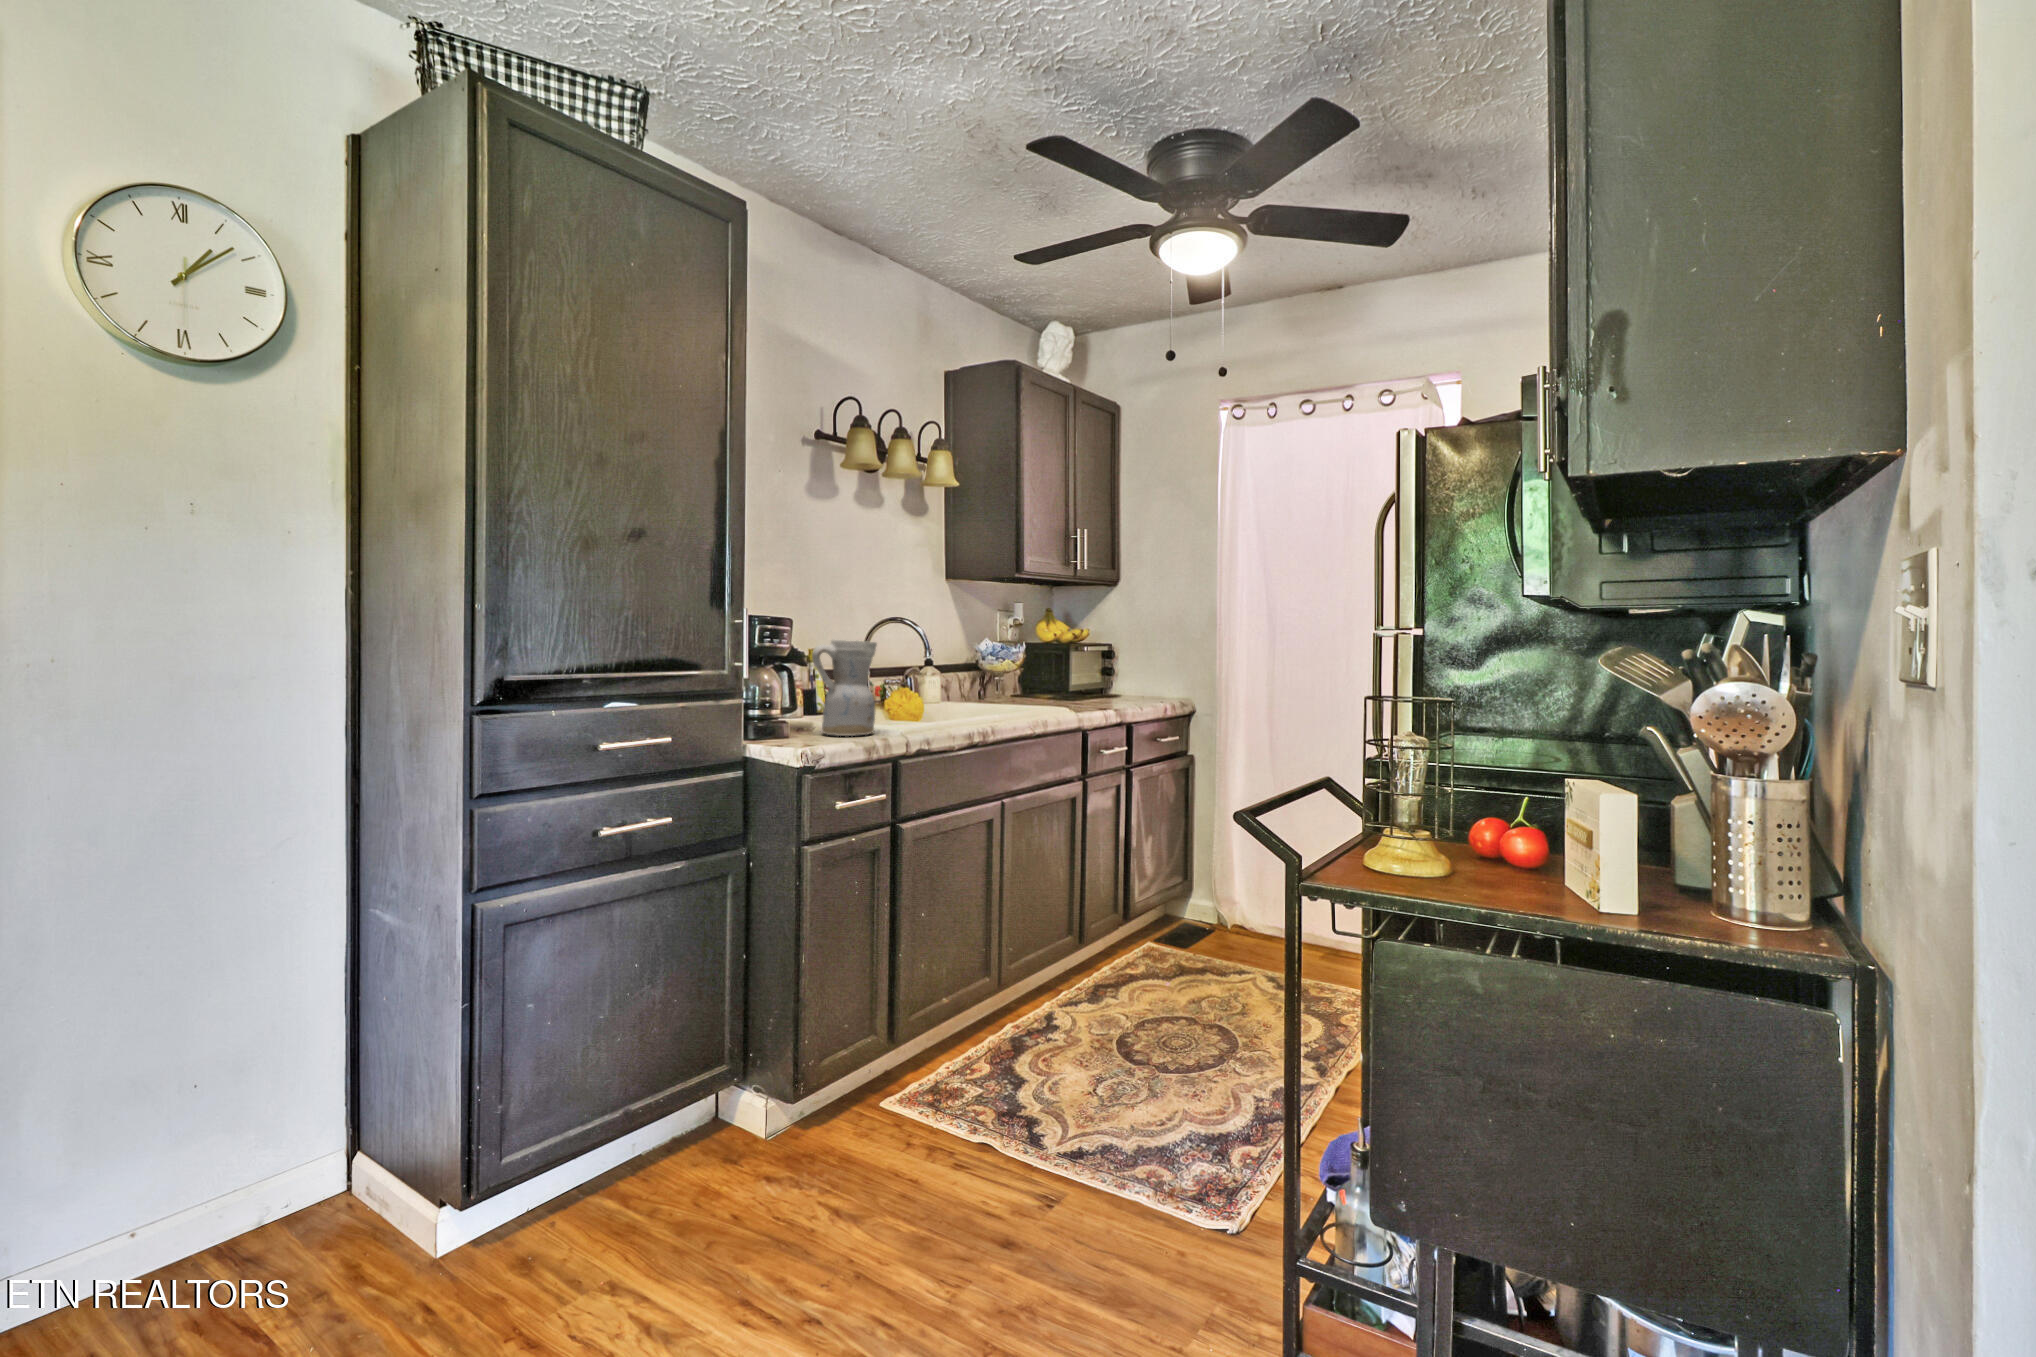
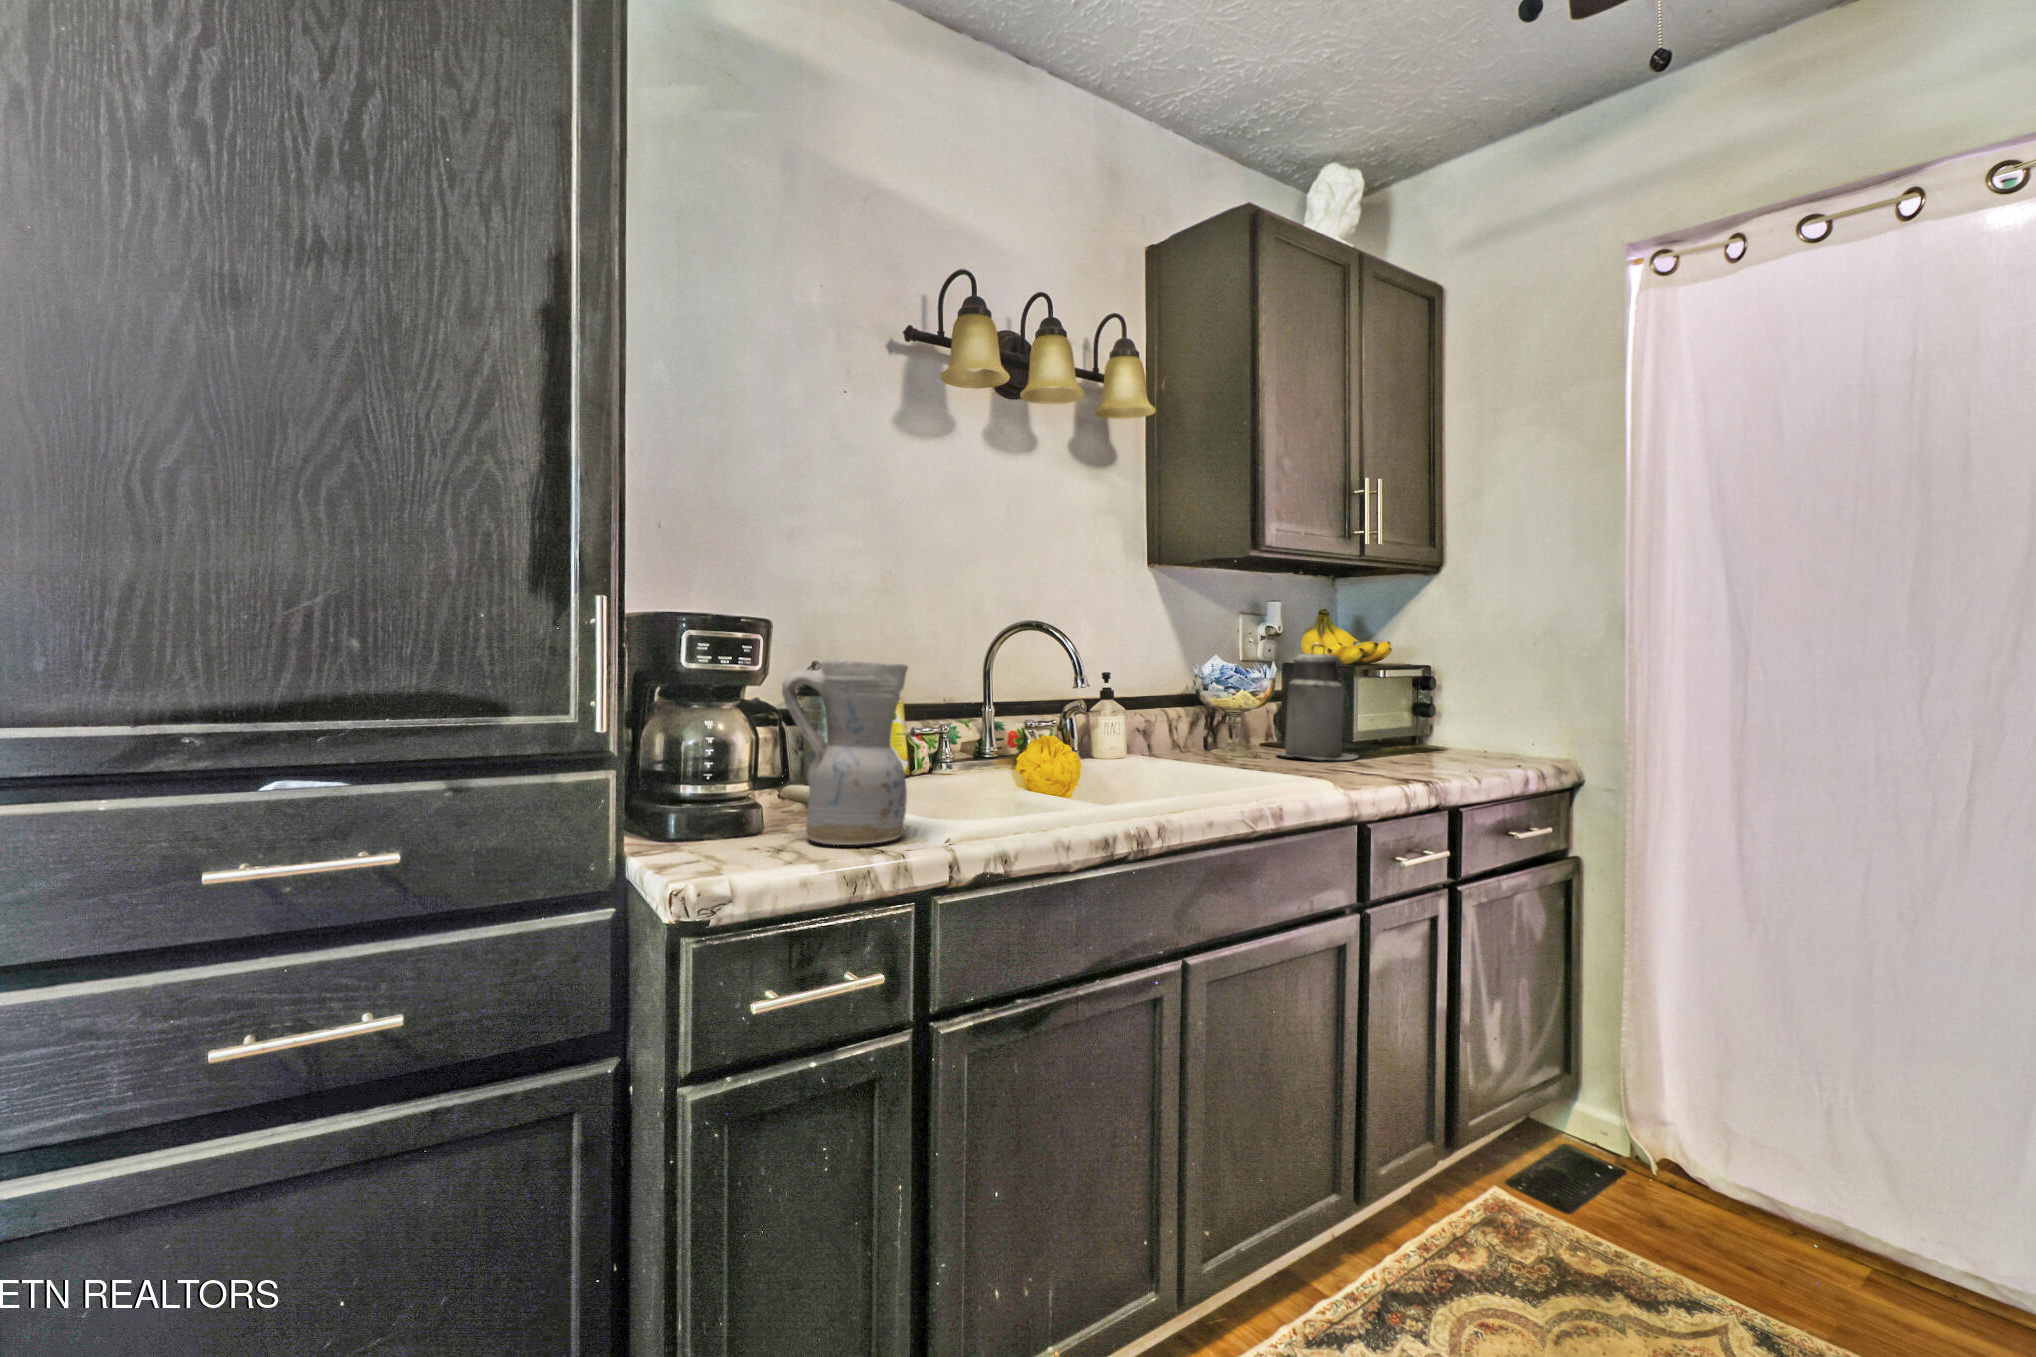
canister: none [1027,632,1075,701] -> present [1279,644,1358,760]

